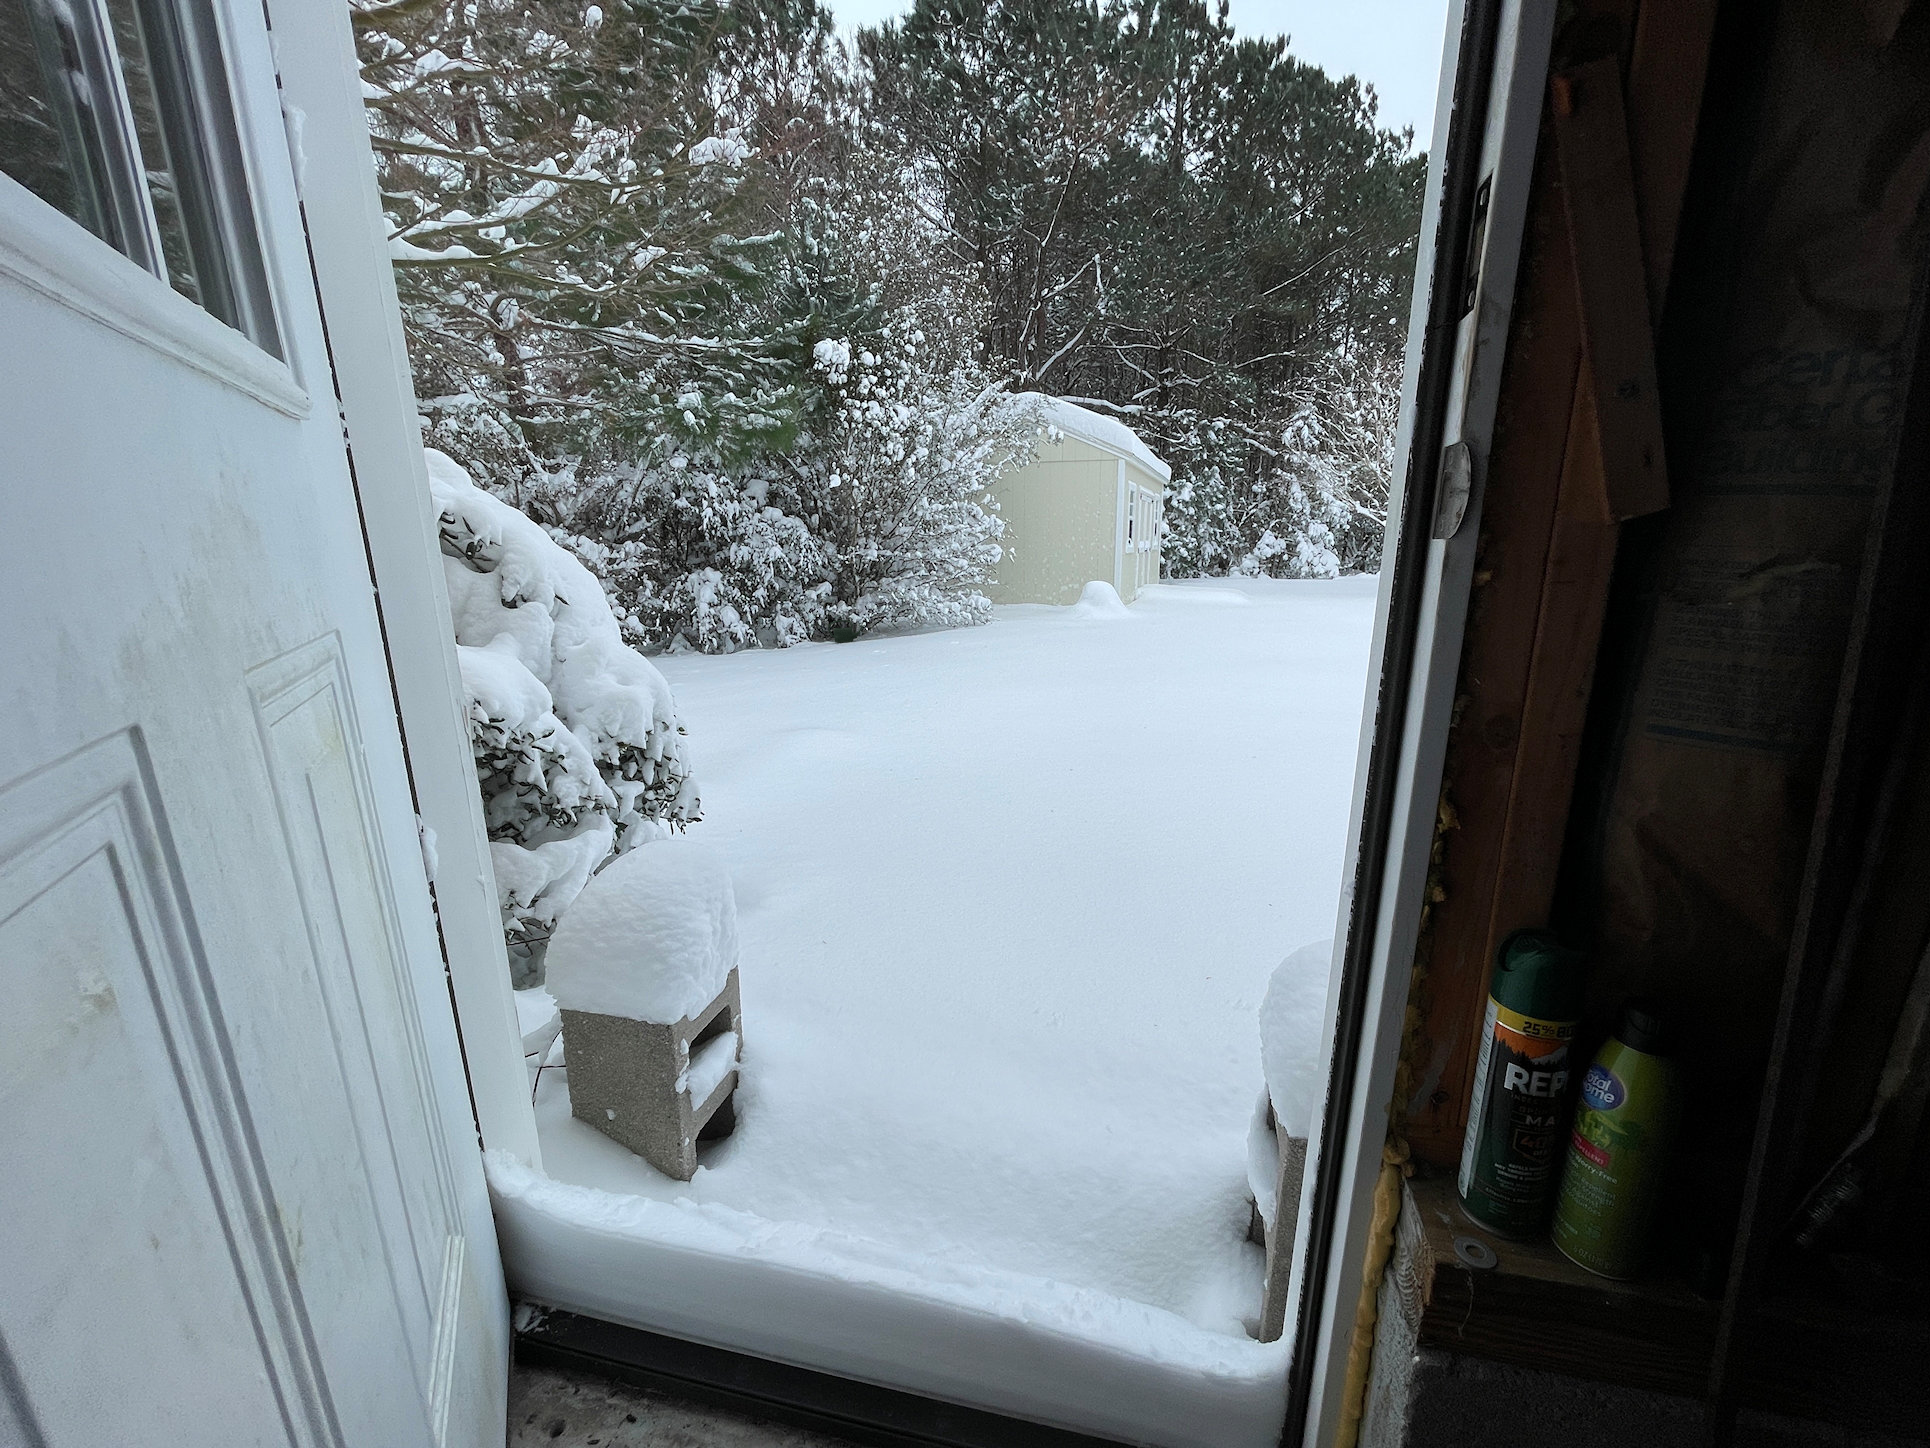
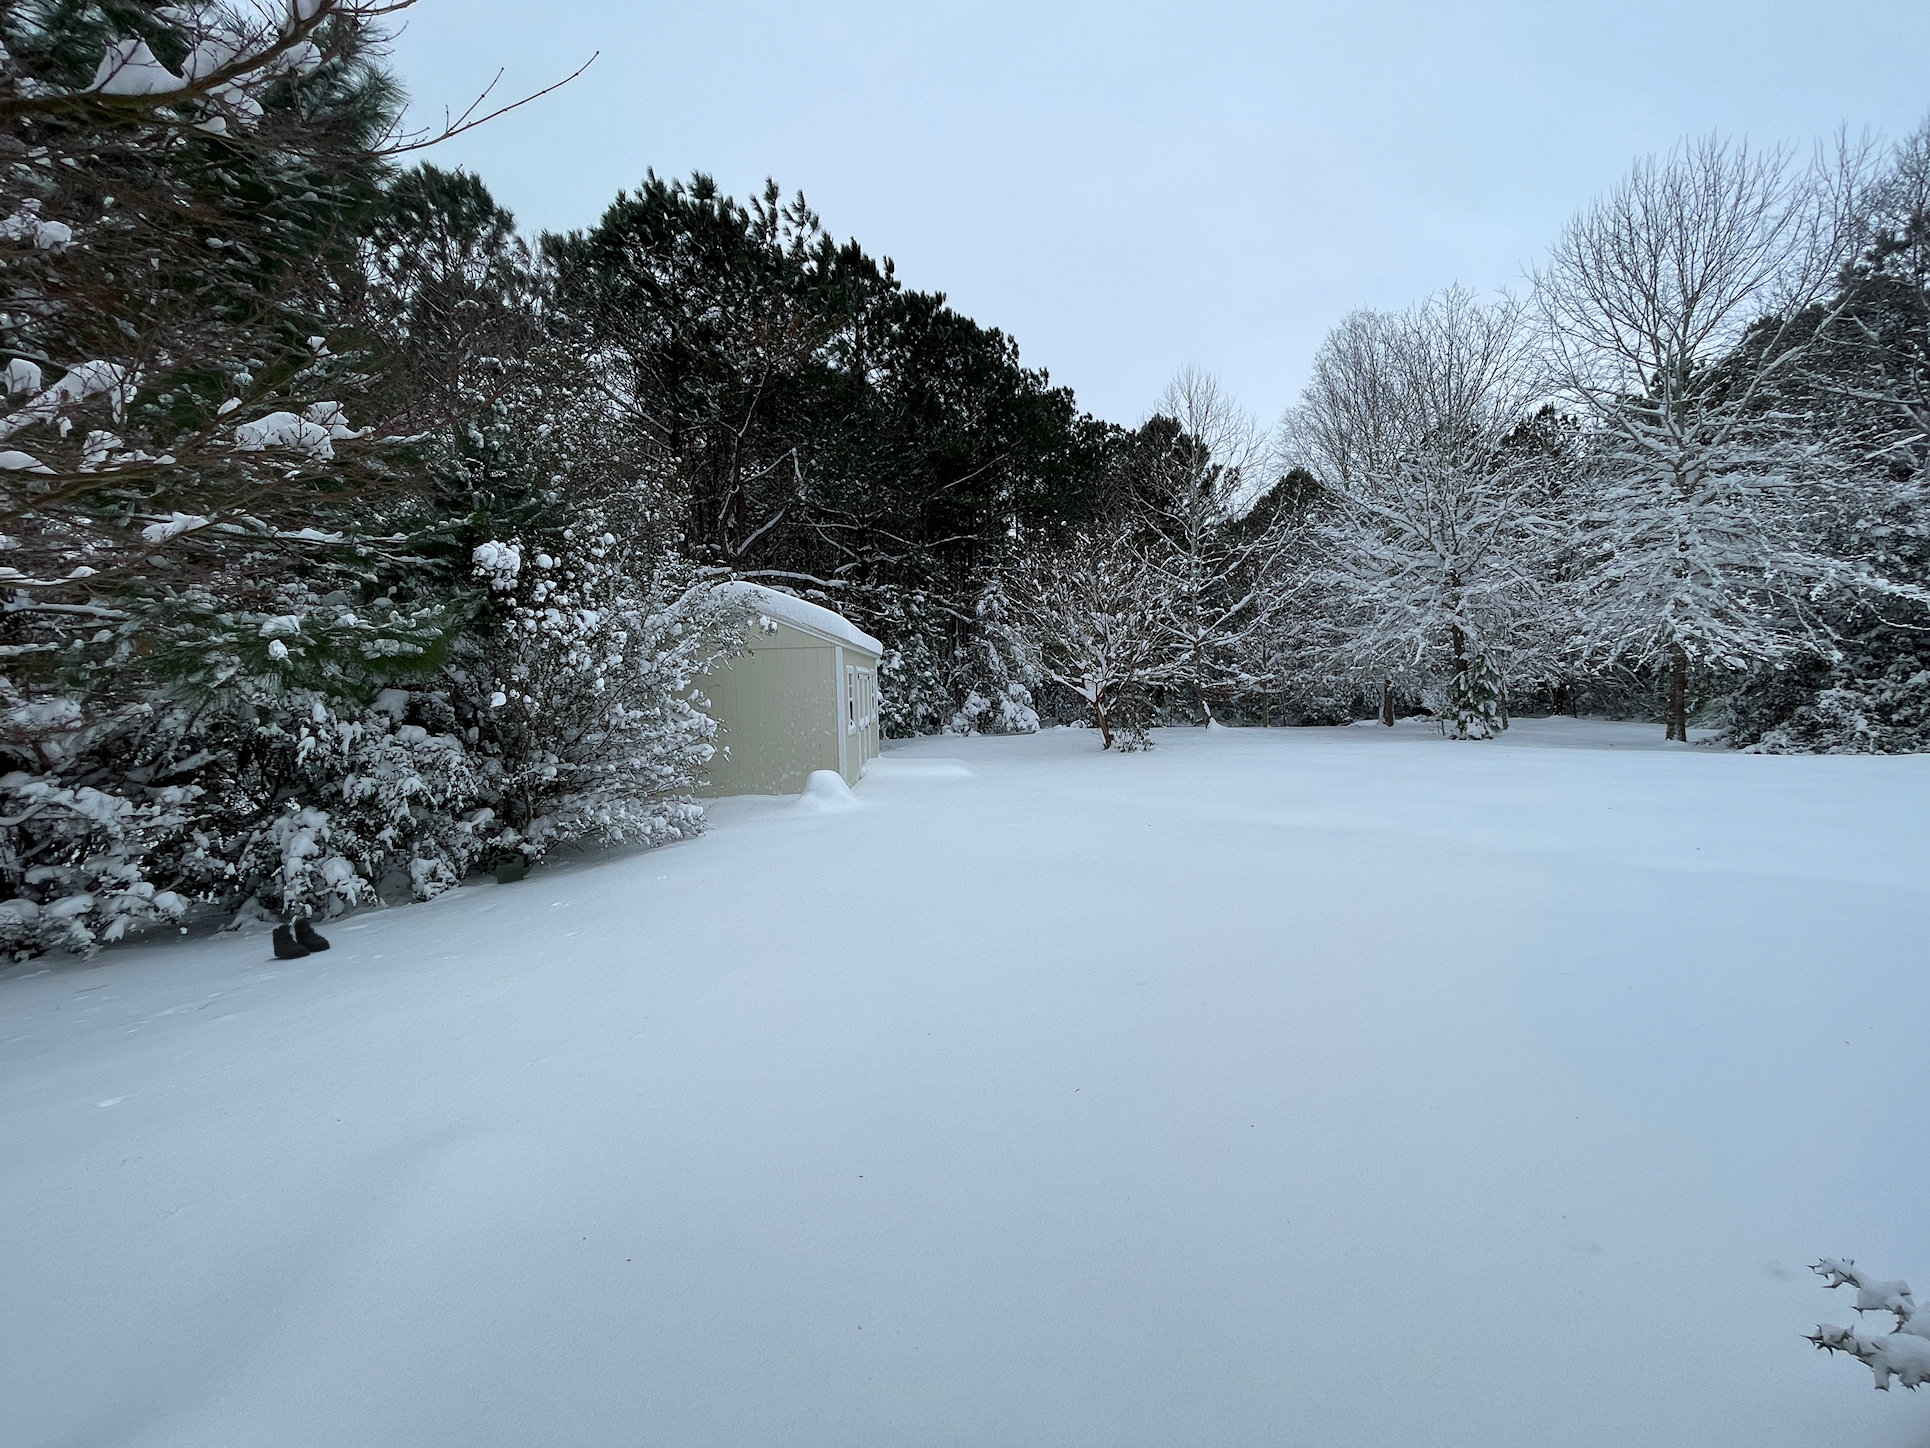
boots: none [691,641,727,668] -> present [272,918,330,959]

